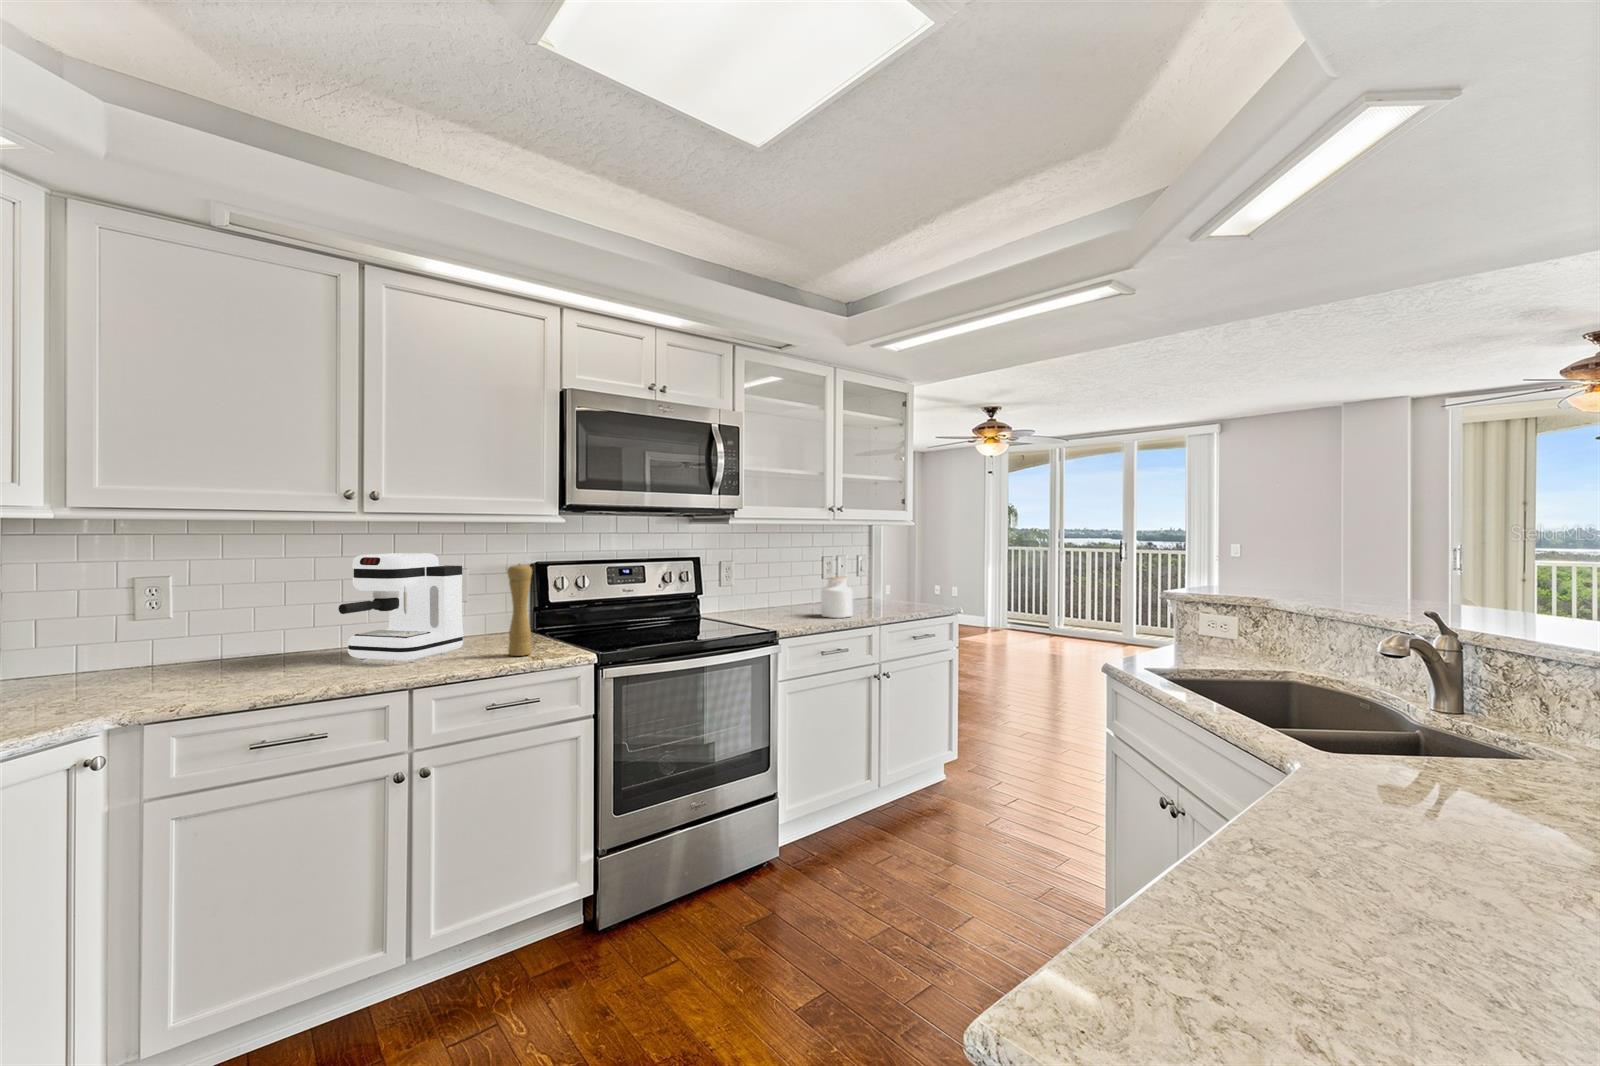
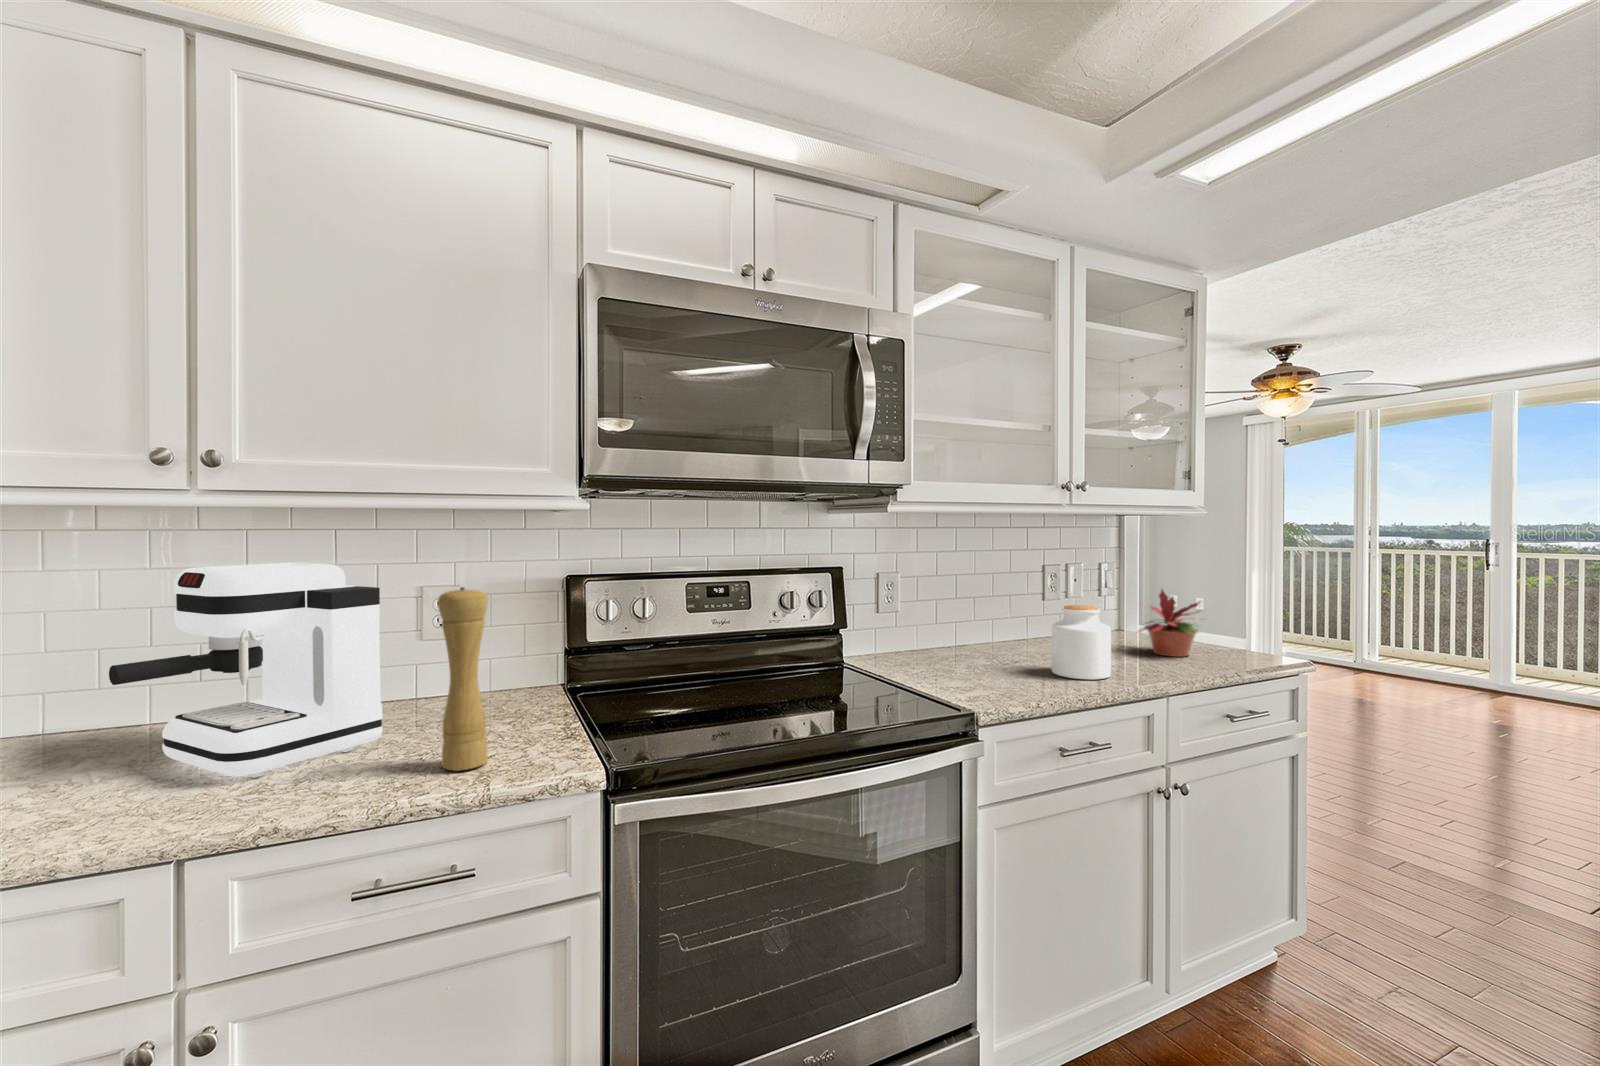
potted plant: none [870,568,914,608] -> present [1139,590,1200,657]

